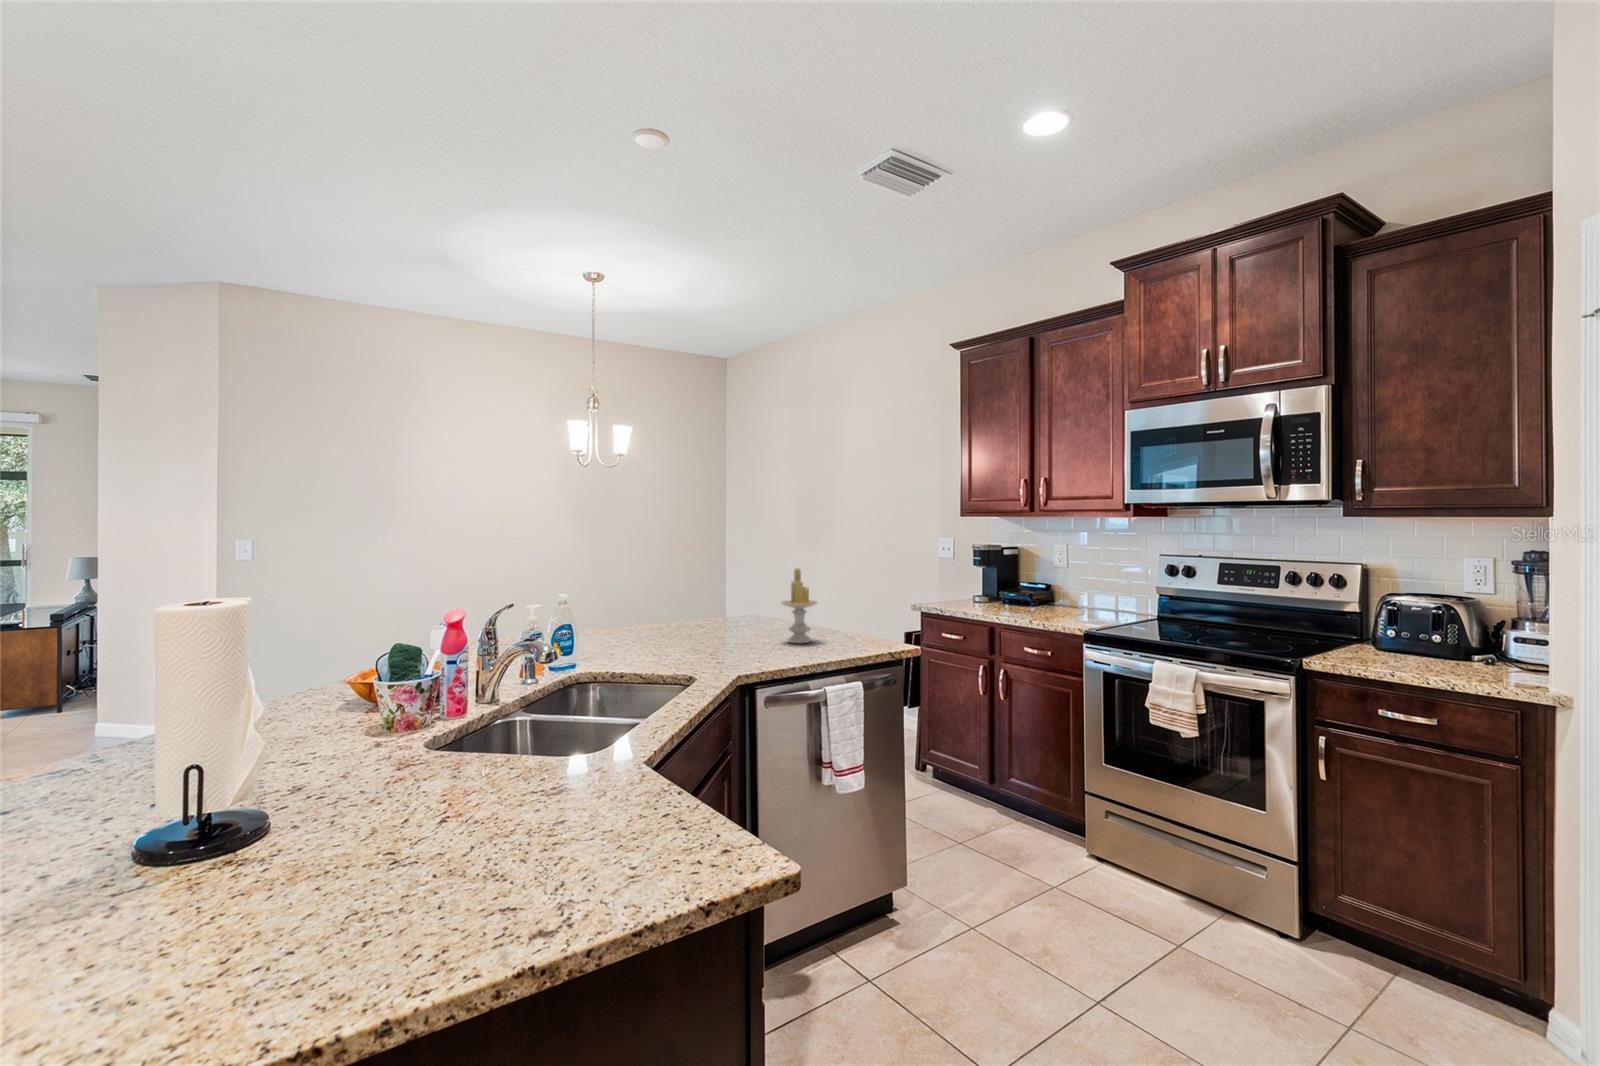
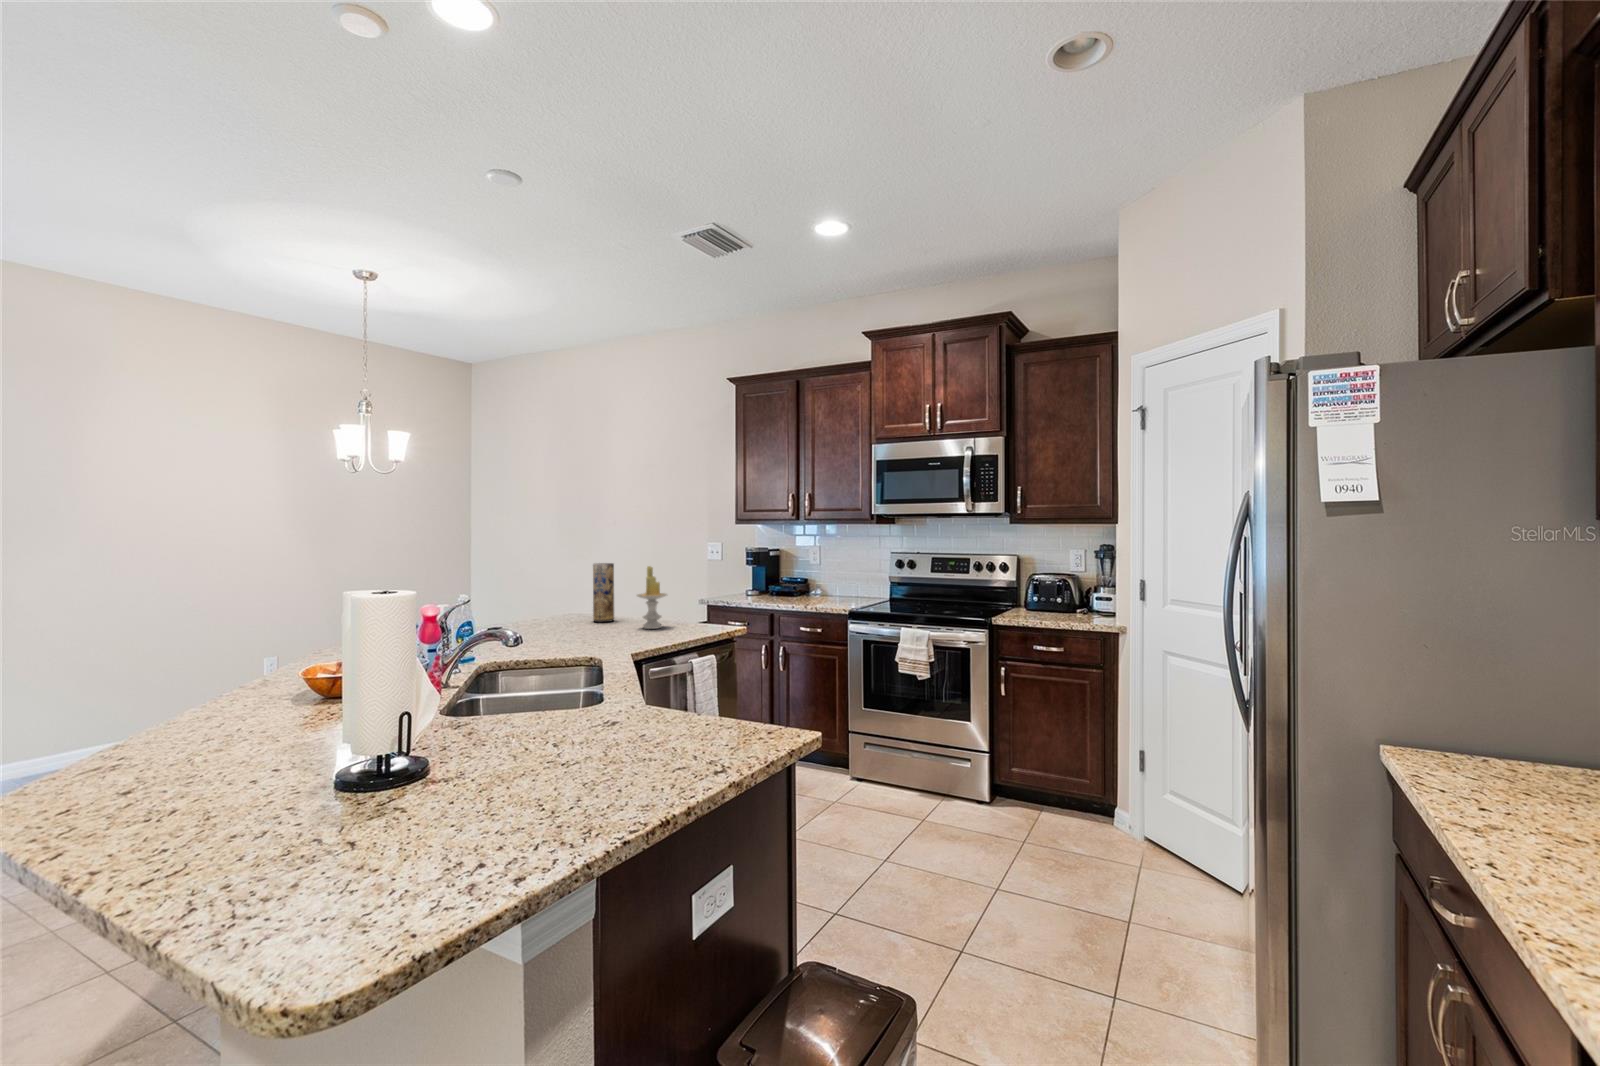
vase: none [749,563,772,631] -> present [593,563,614,622]

